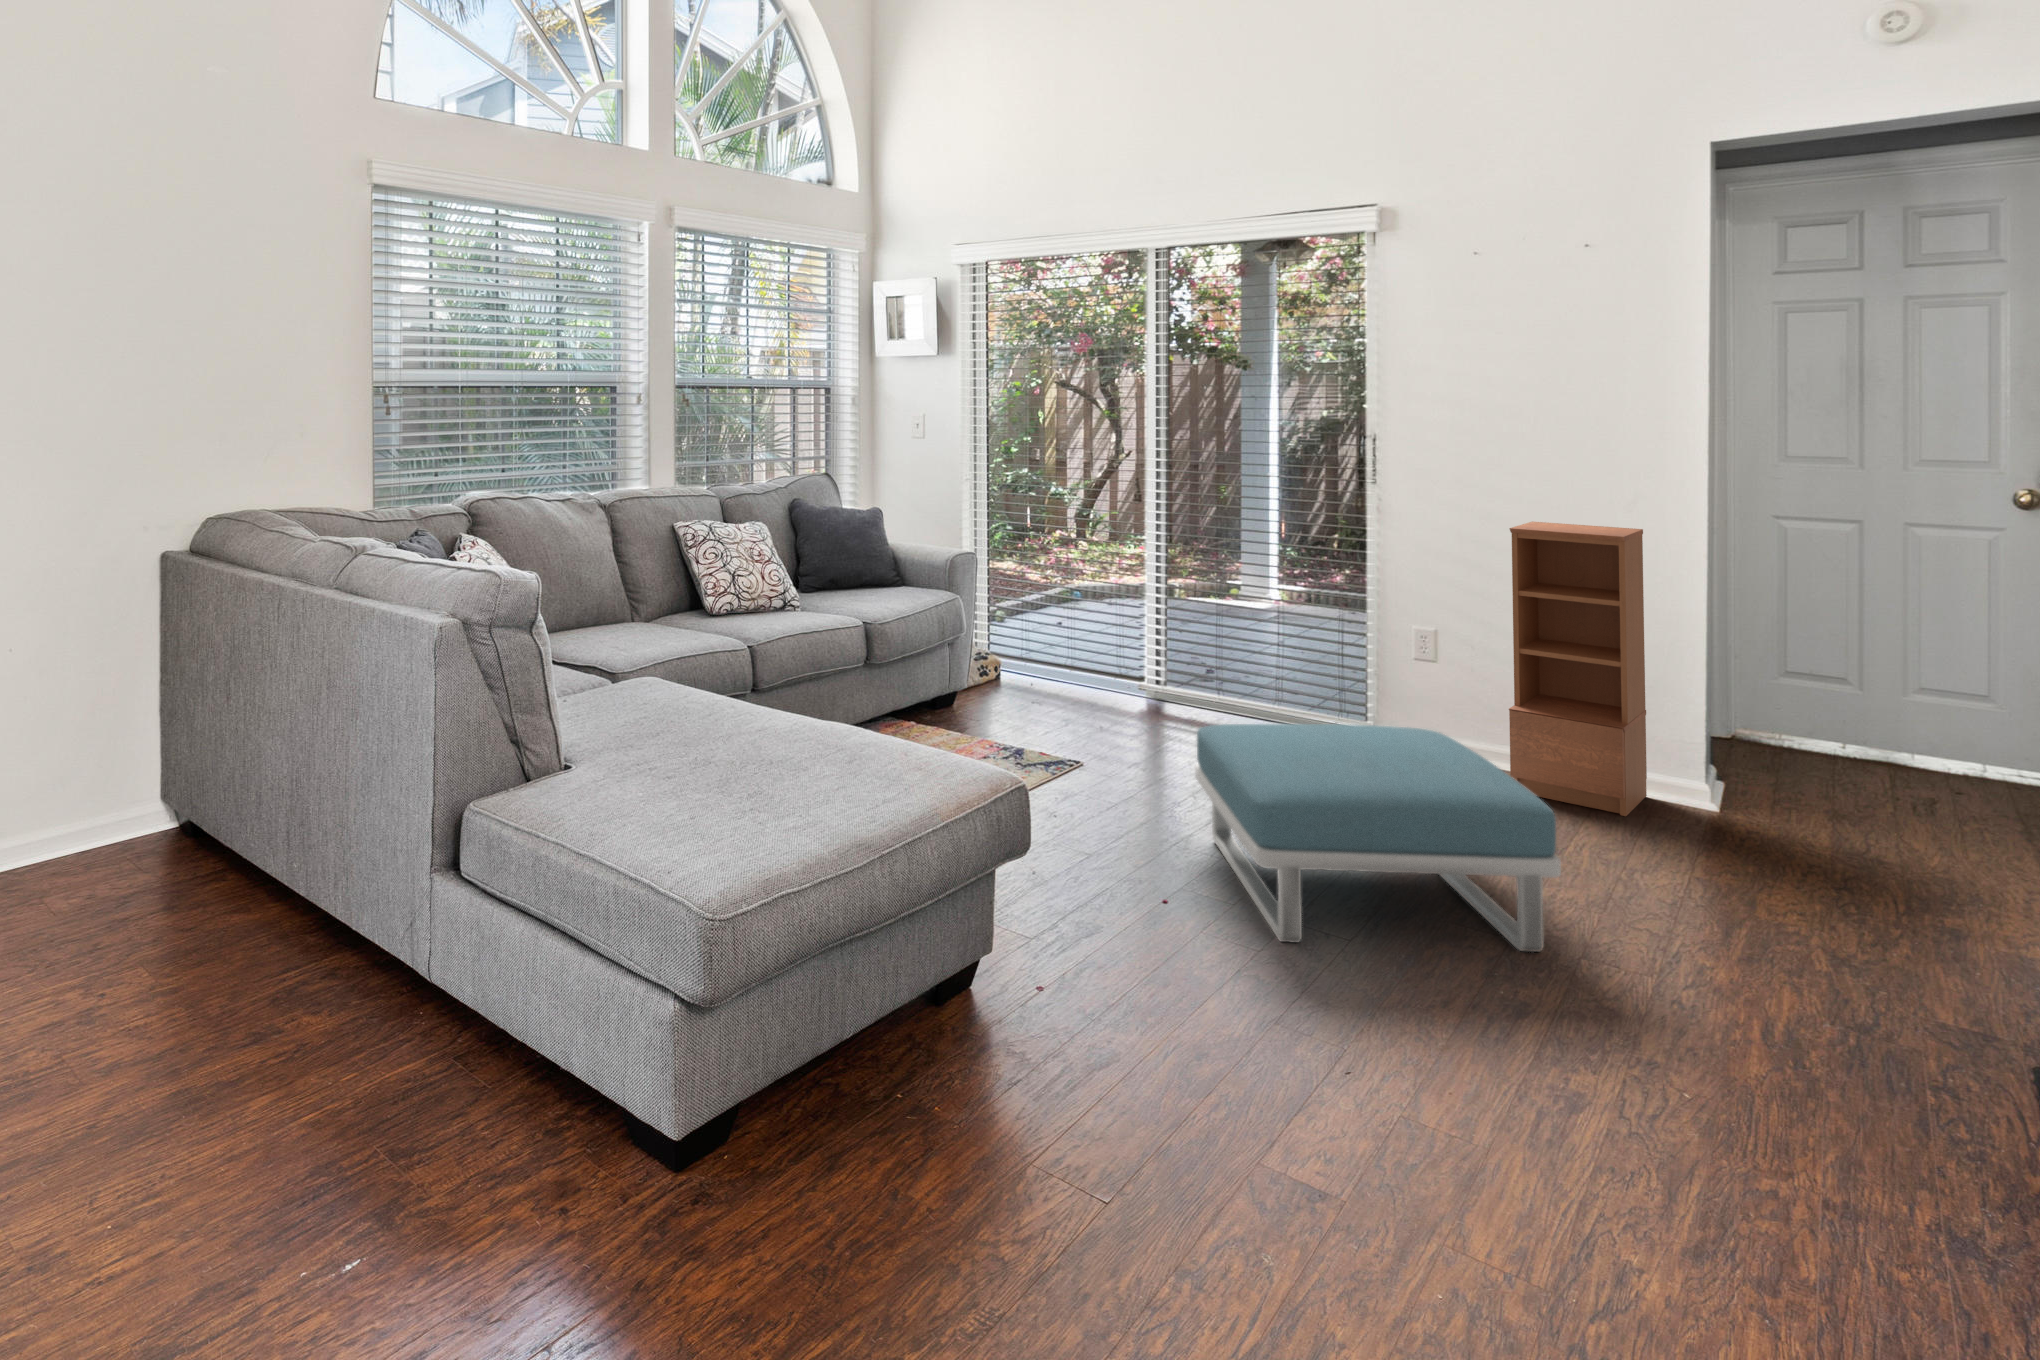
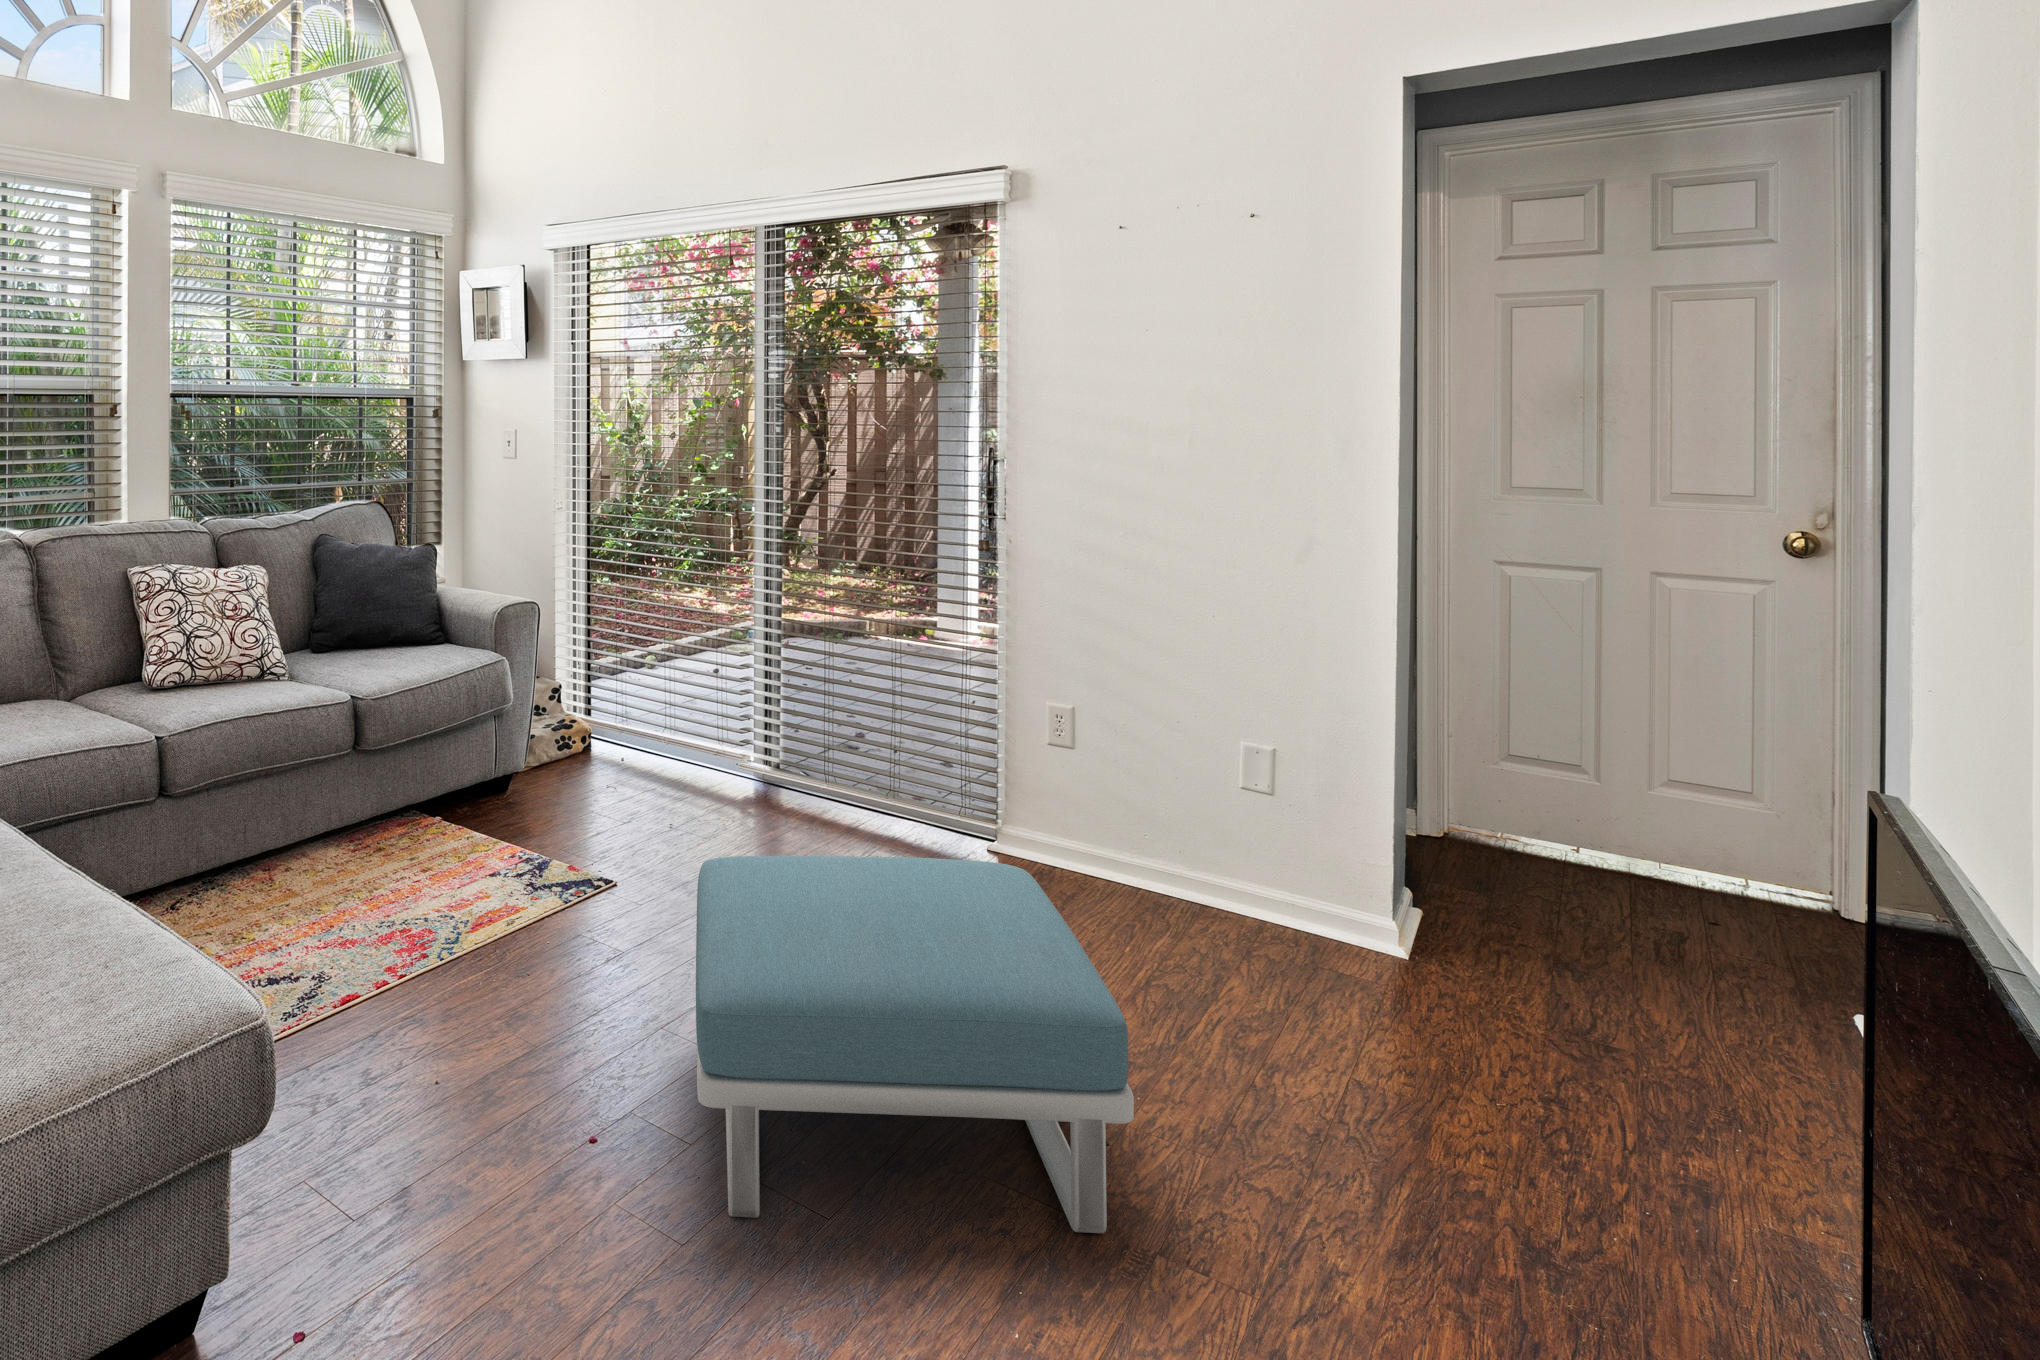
bookcase: present [1509,522,1647,816] -> none [1147,569,1323,967]

